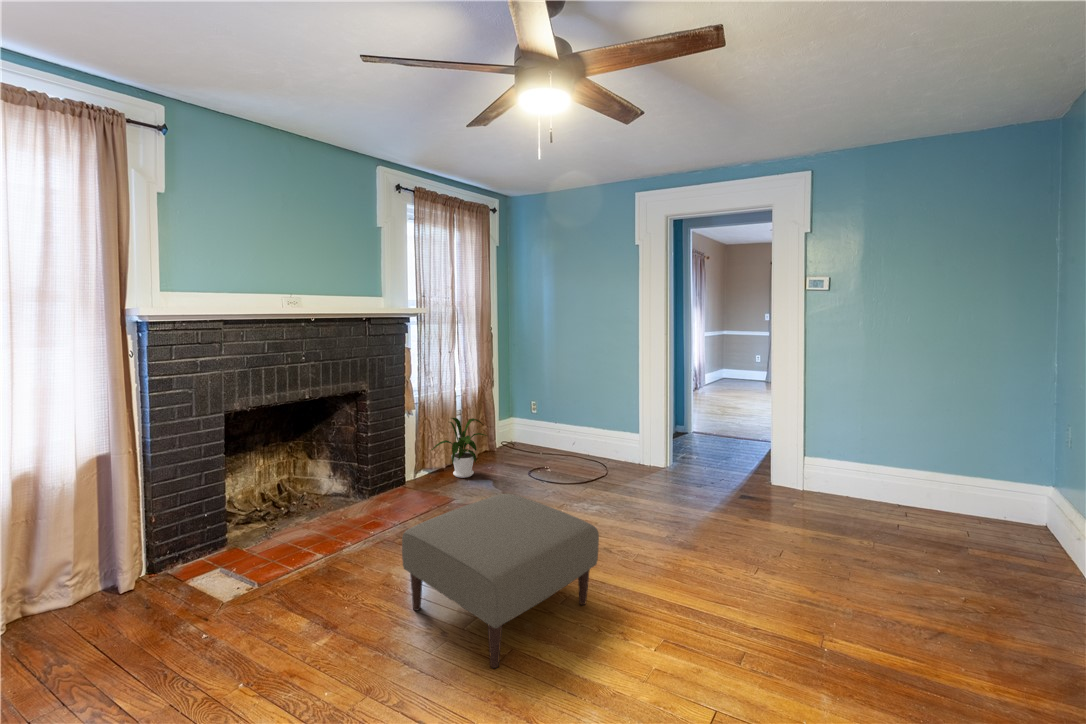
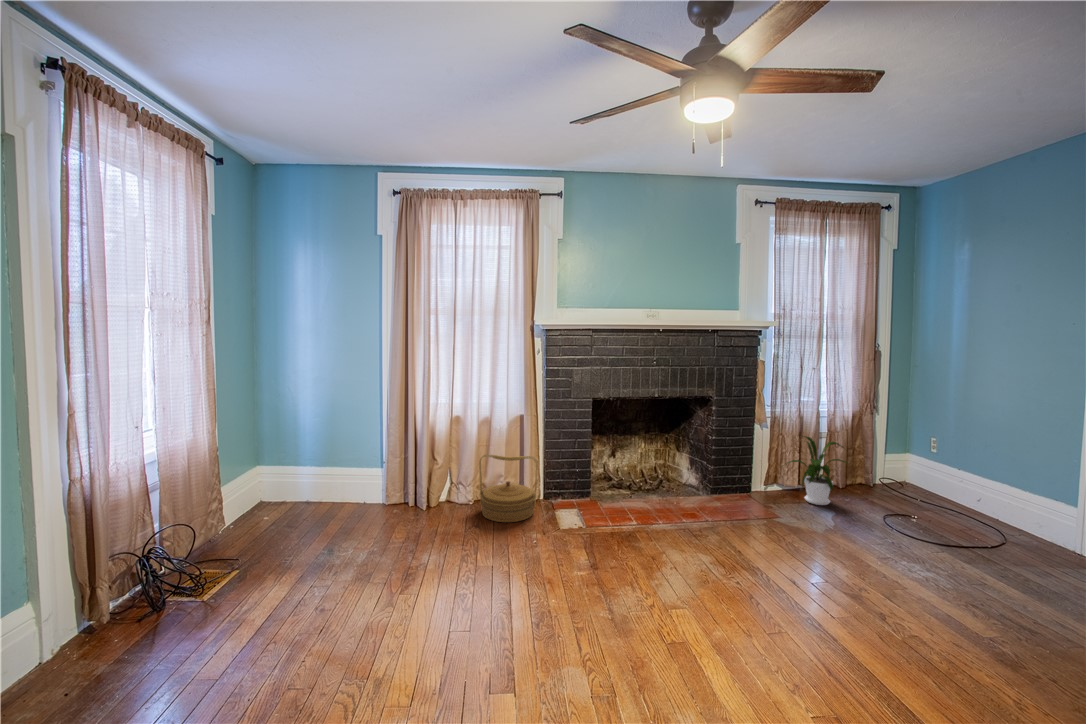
ottoman: present [402,493,599,668] -> none [681,512,904,672]
woven basket: none [18,519,149,645] -> present [479,454,538,522]

